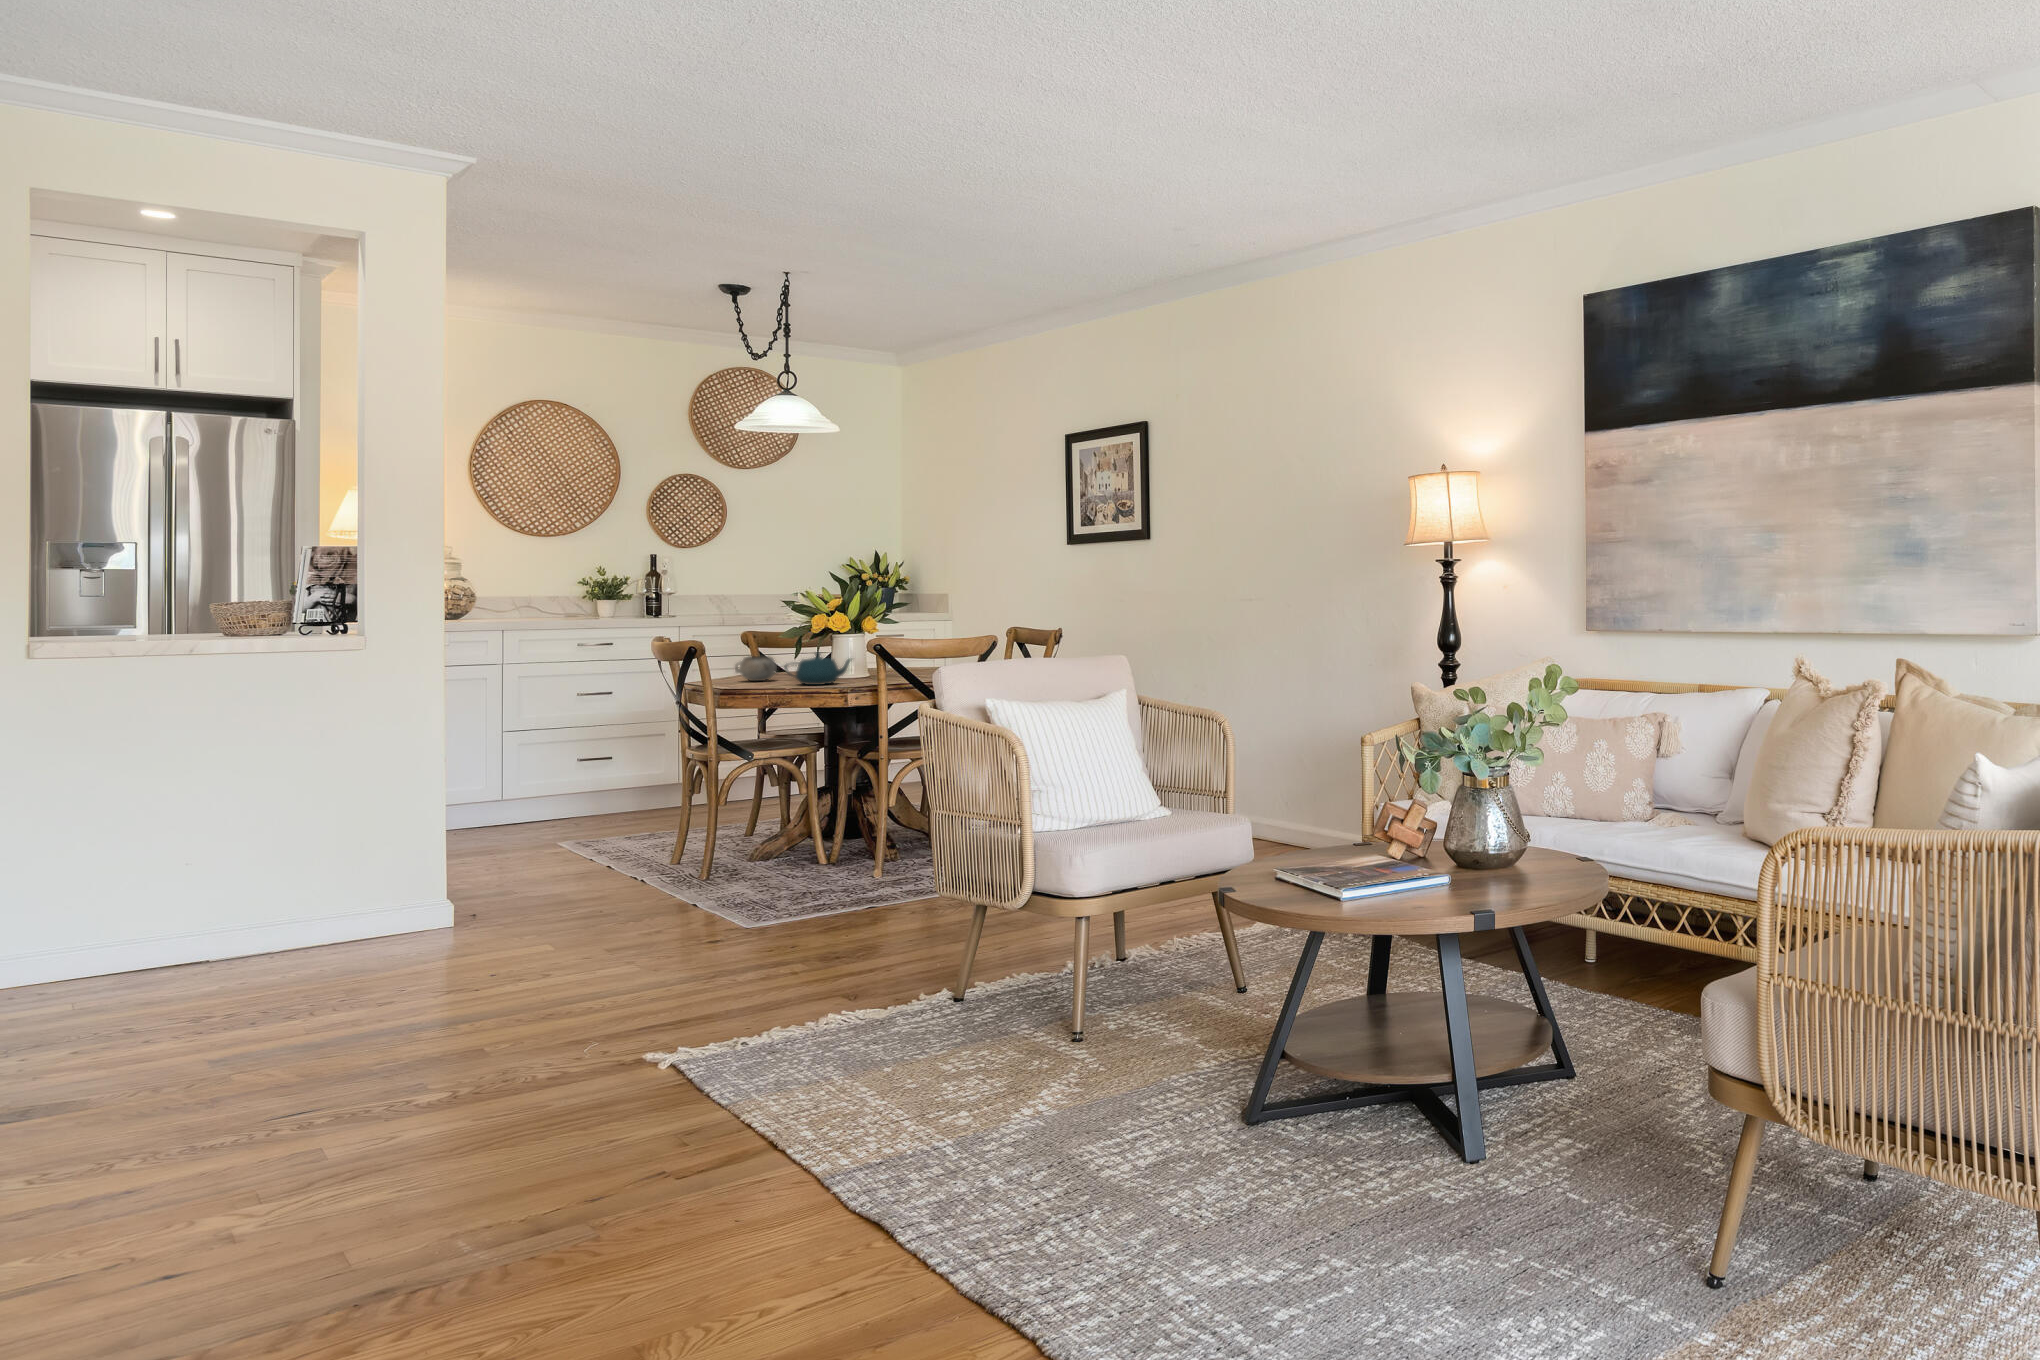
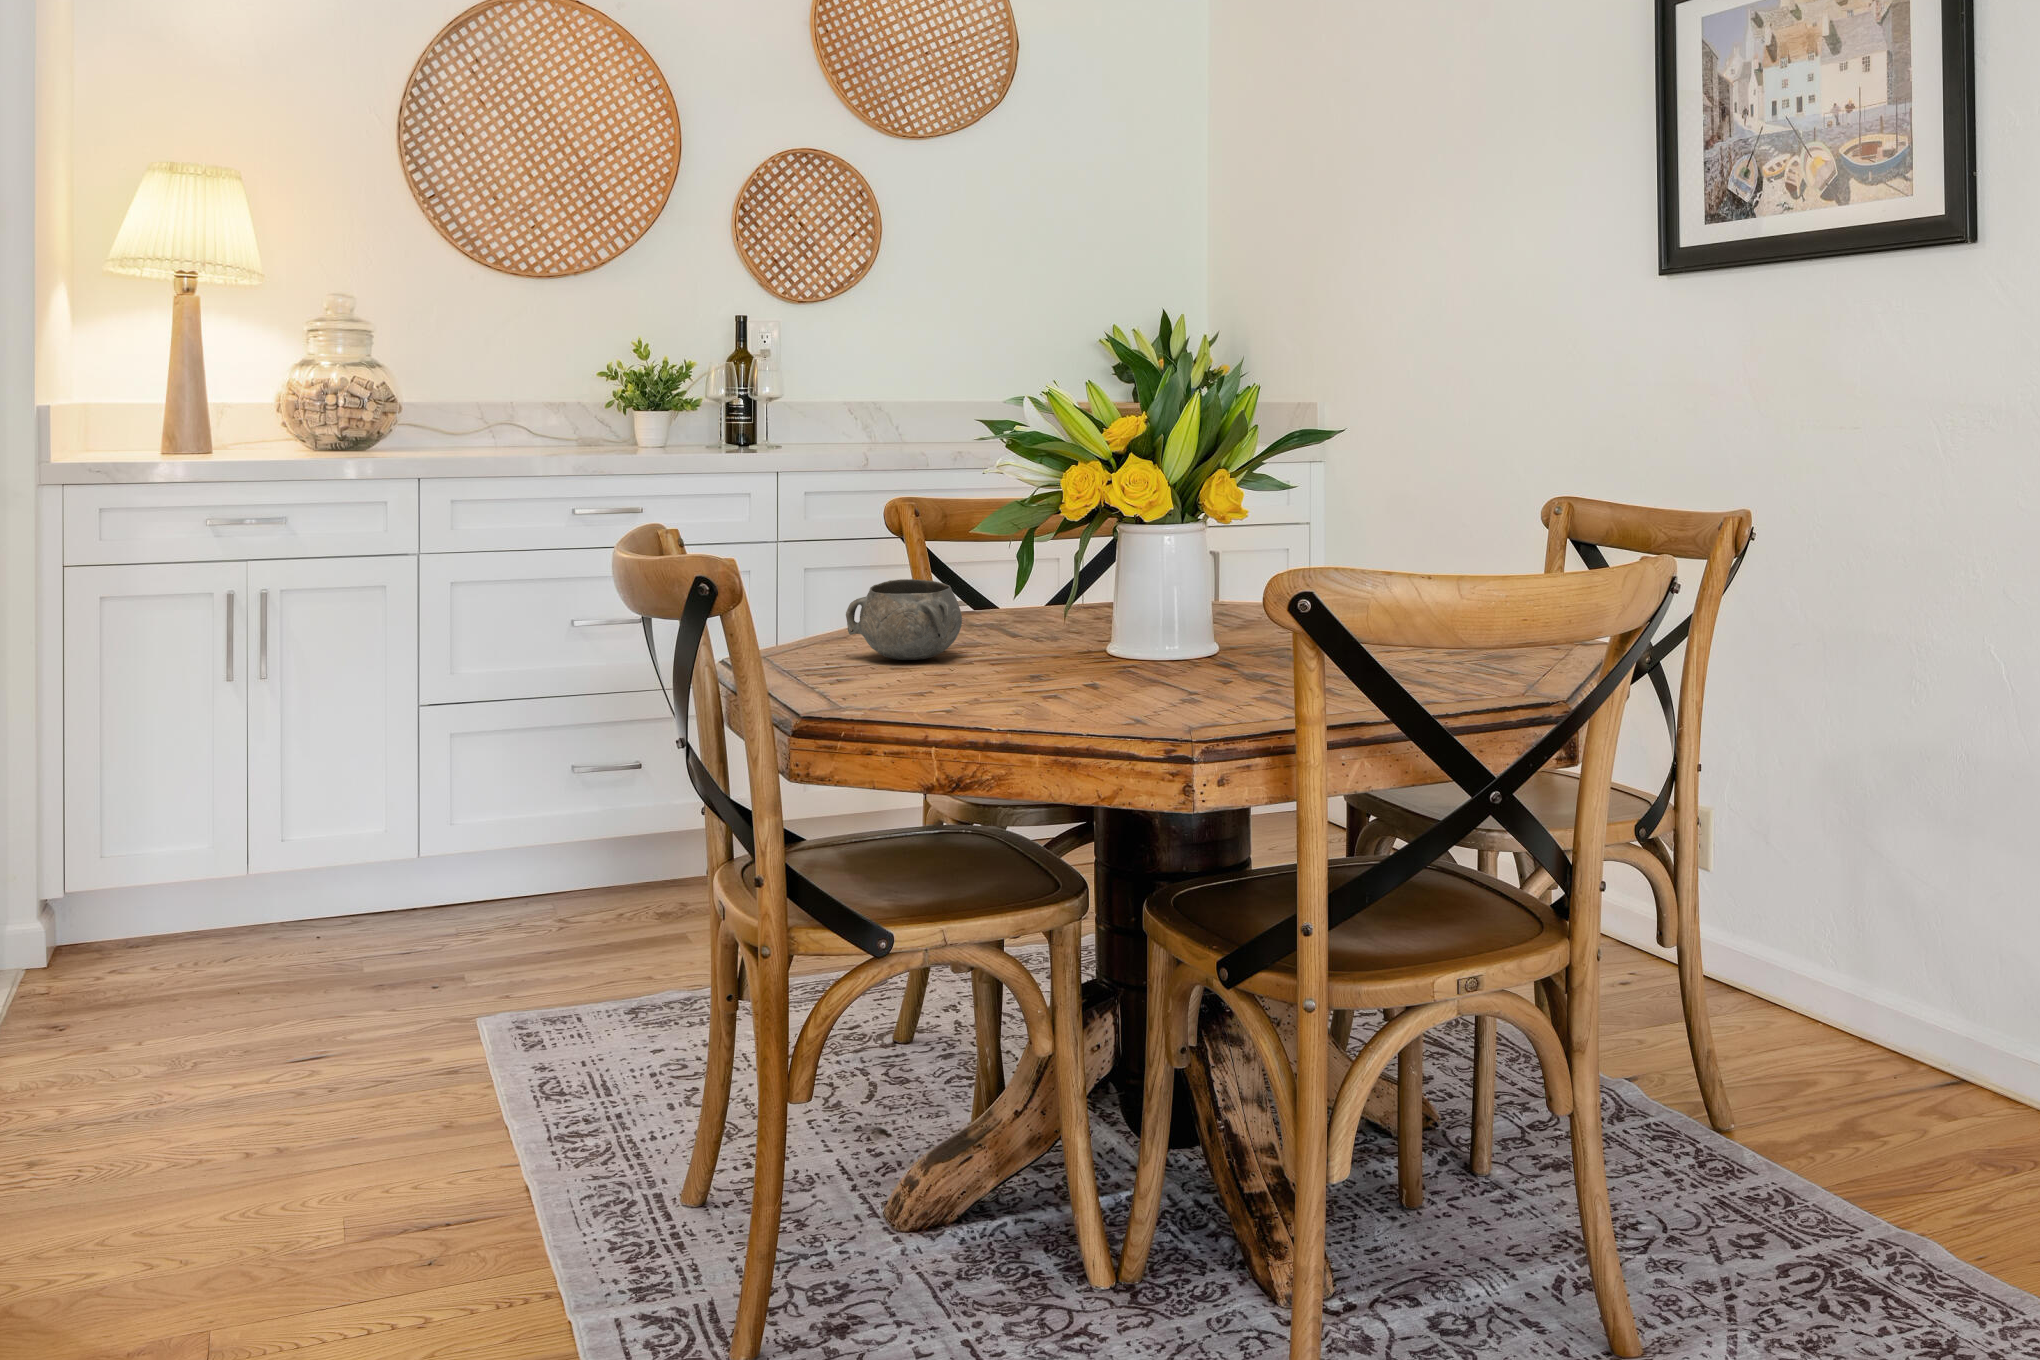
teapot: present [785,653,851,685] -> none [979,586,1192,697]

